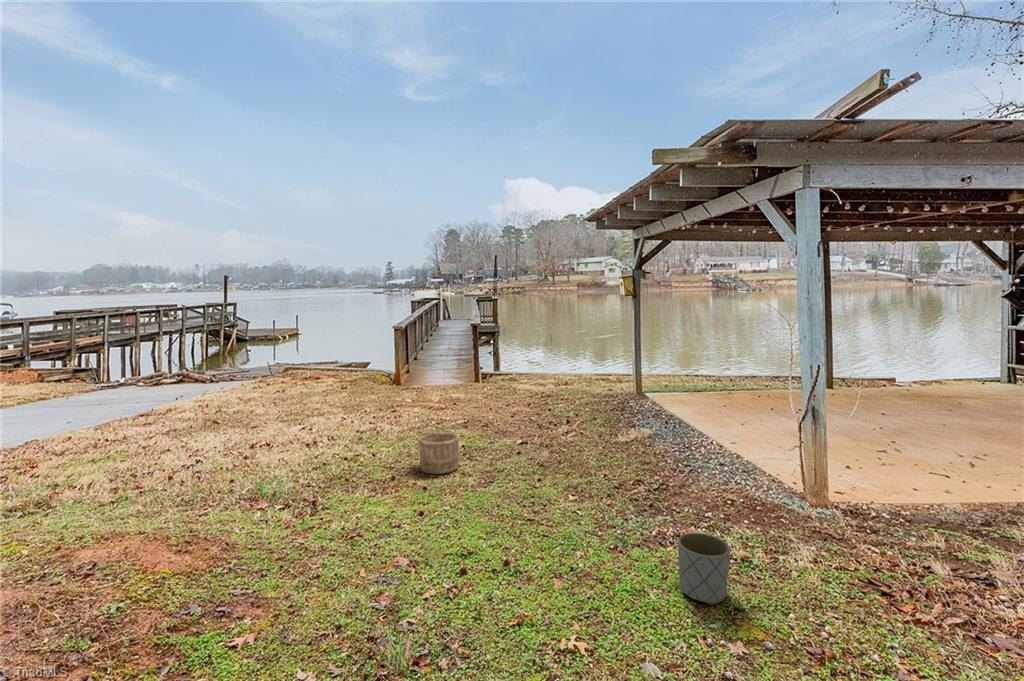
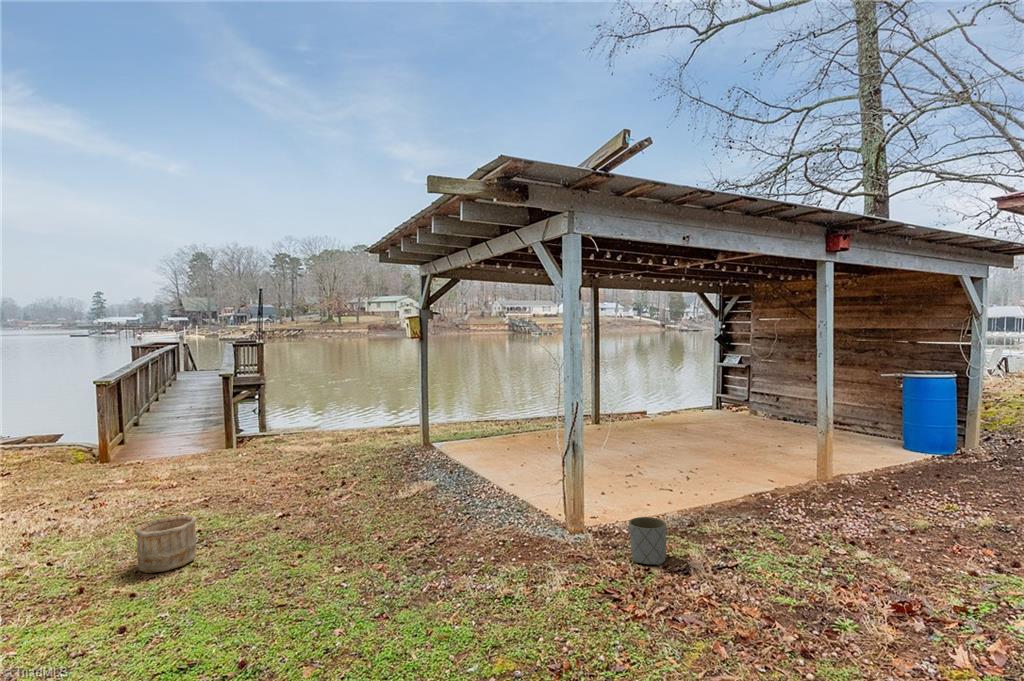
planter: present [678,533,730,605] -> present [629,517,666,566]

